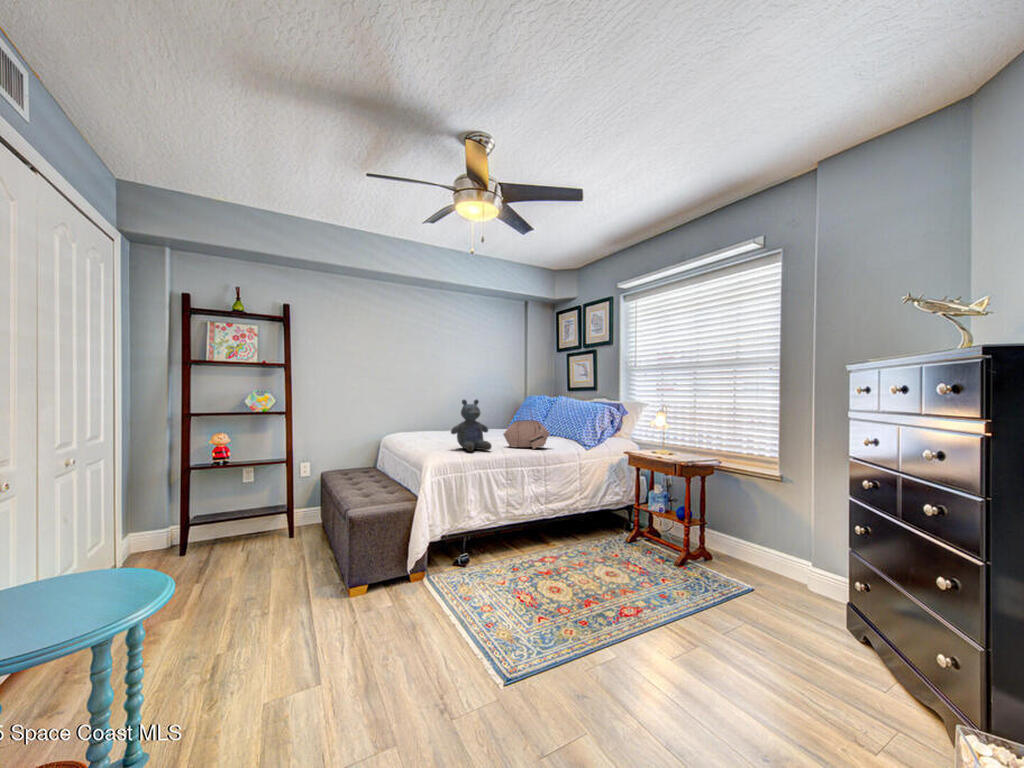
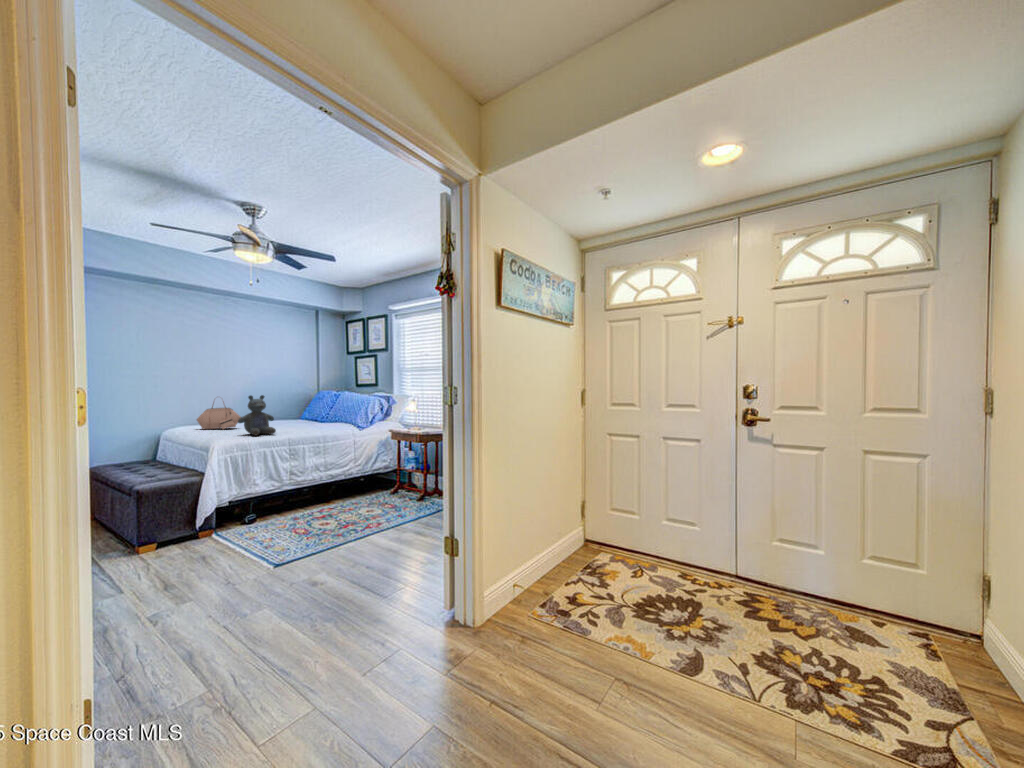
handbag: present [503,418,549,449] -> present [197,402,241,429]

